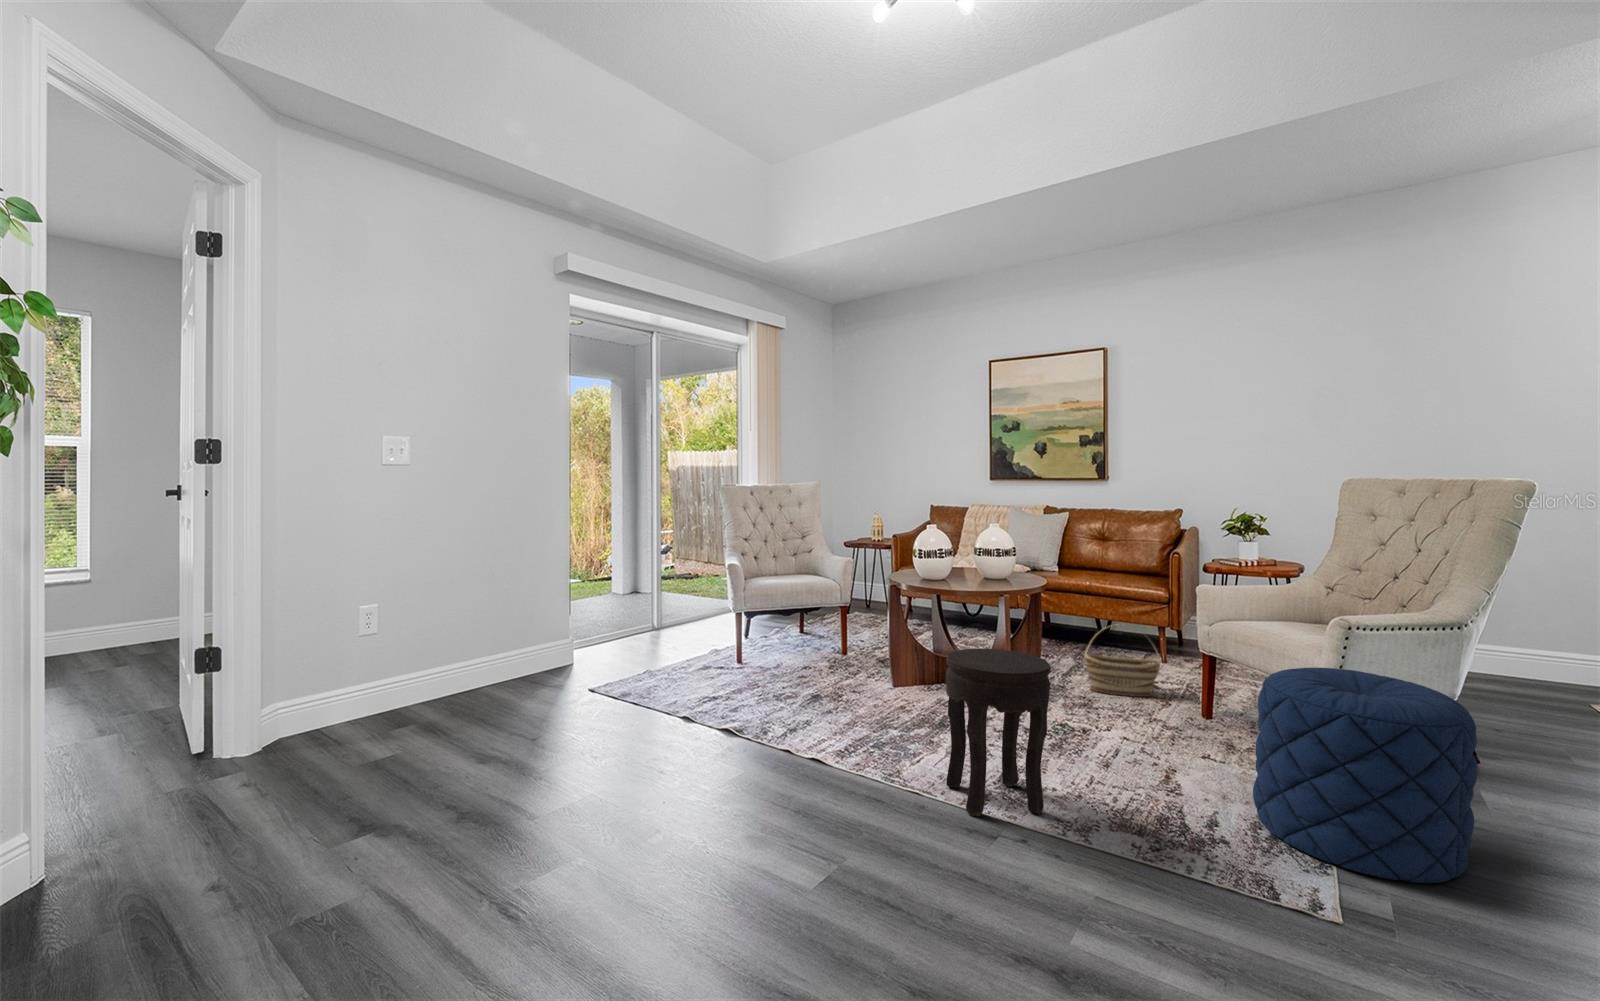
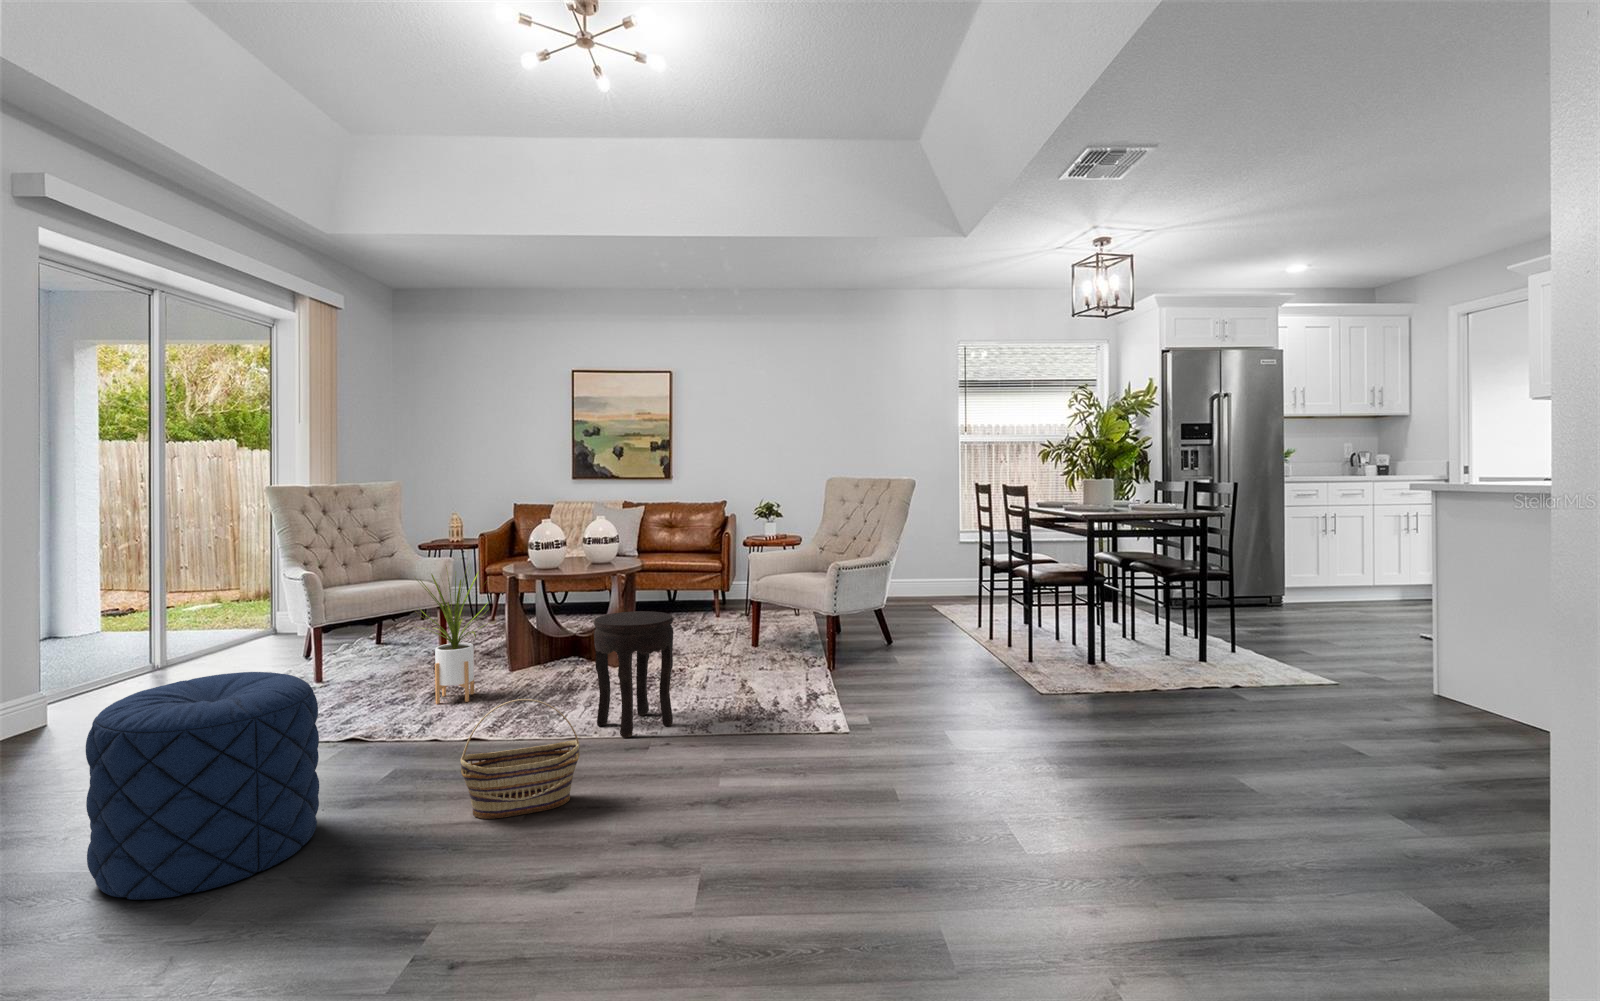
house plant: none [791,563,869,714] -> present [416,567,488,704]
basket: present [1085,639,1160,697] -> present [461,699,580,819]
pouf: present [1253,668,1478,883] -> present [86,672,319,900]

